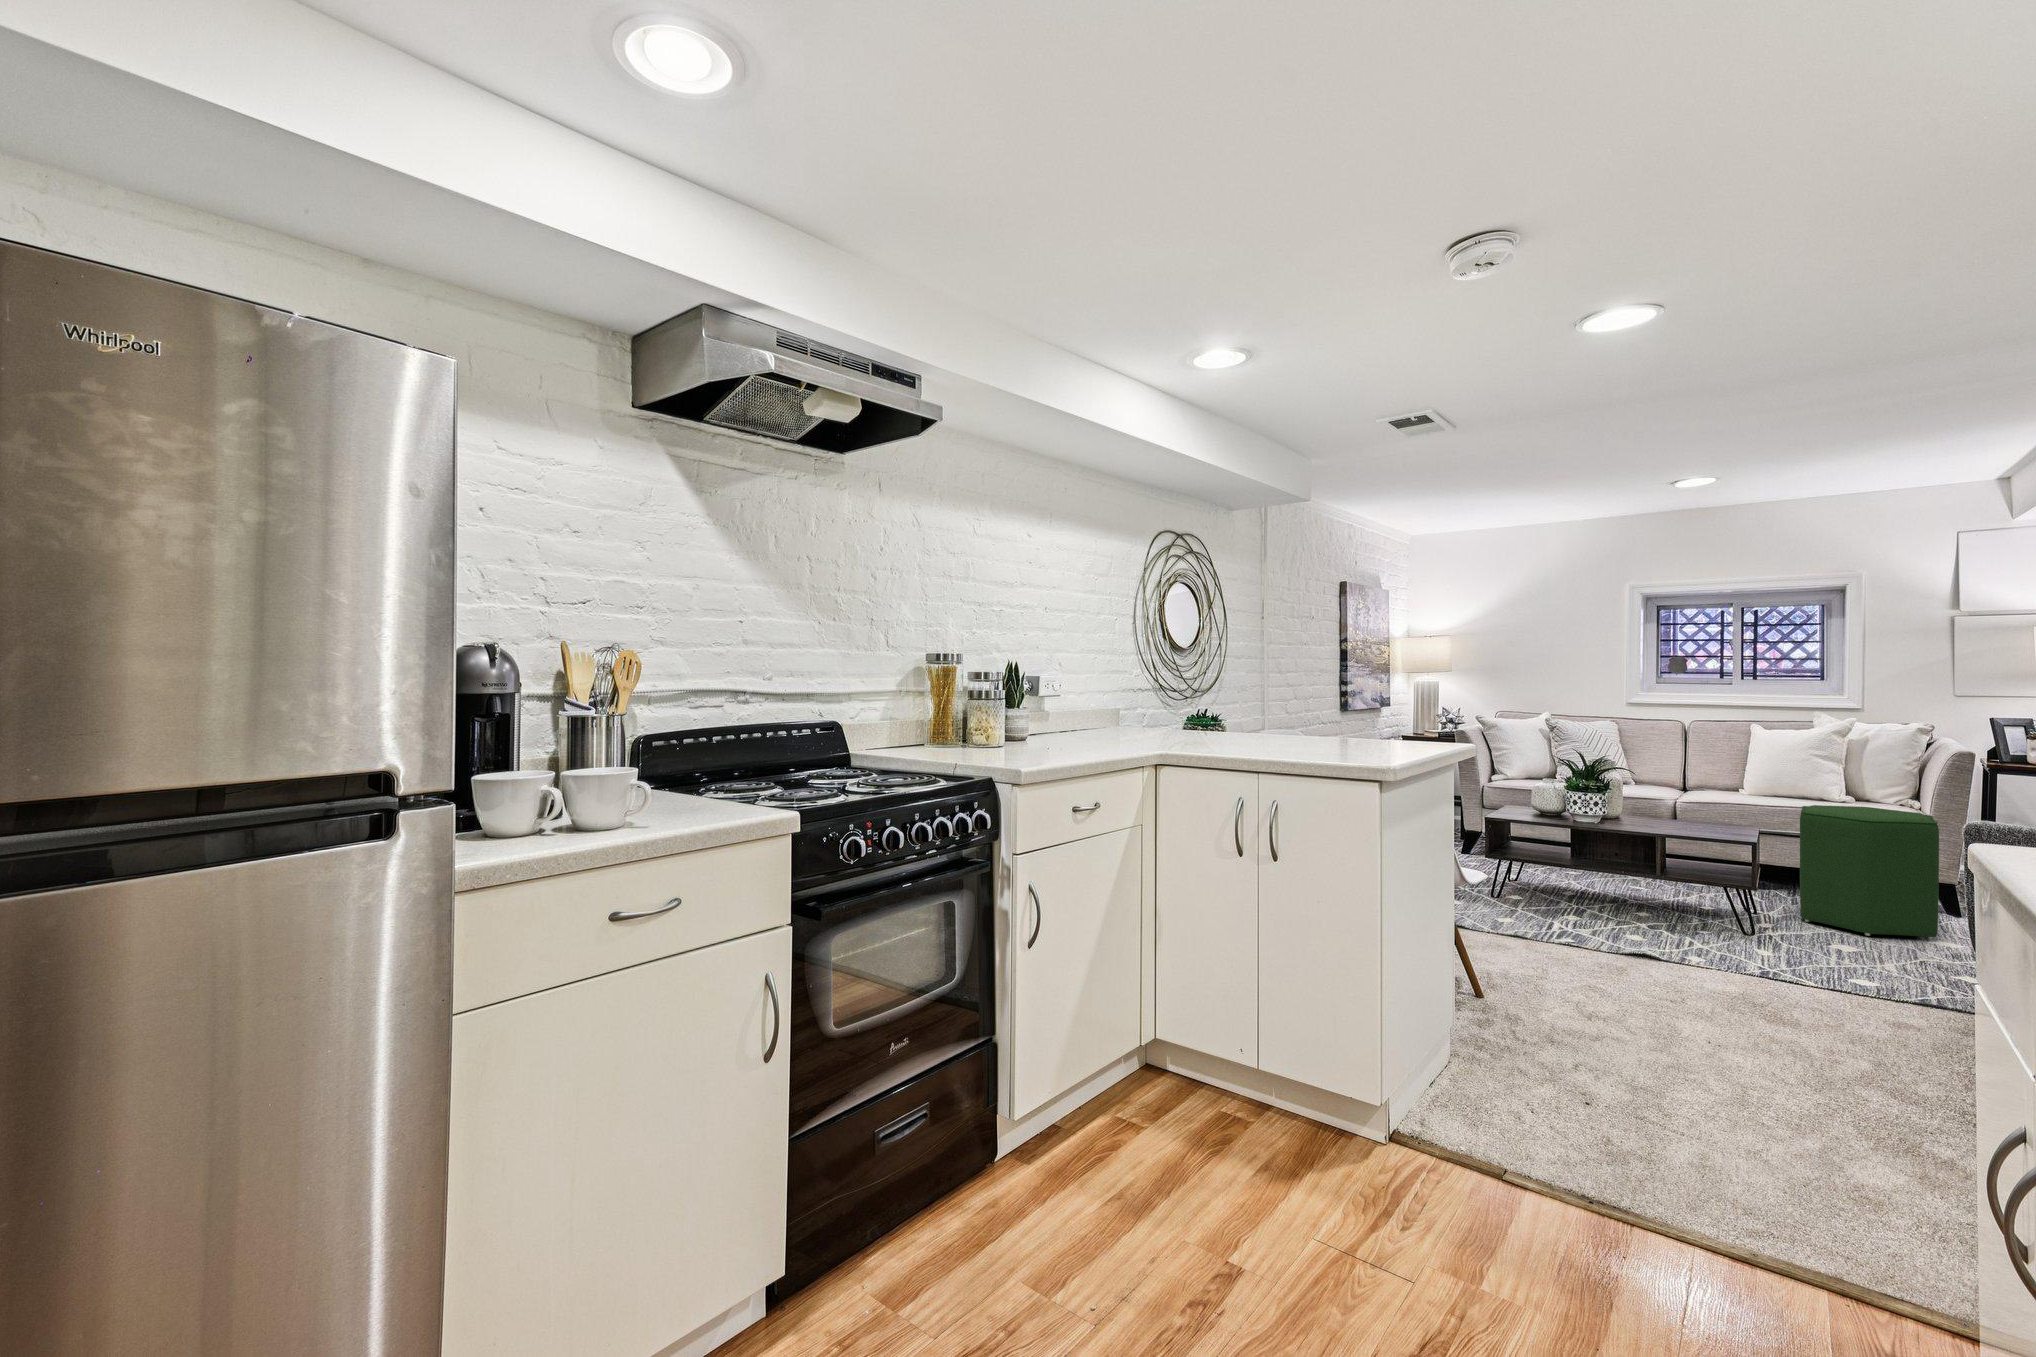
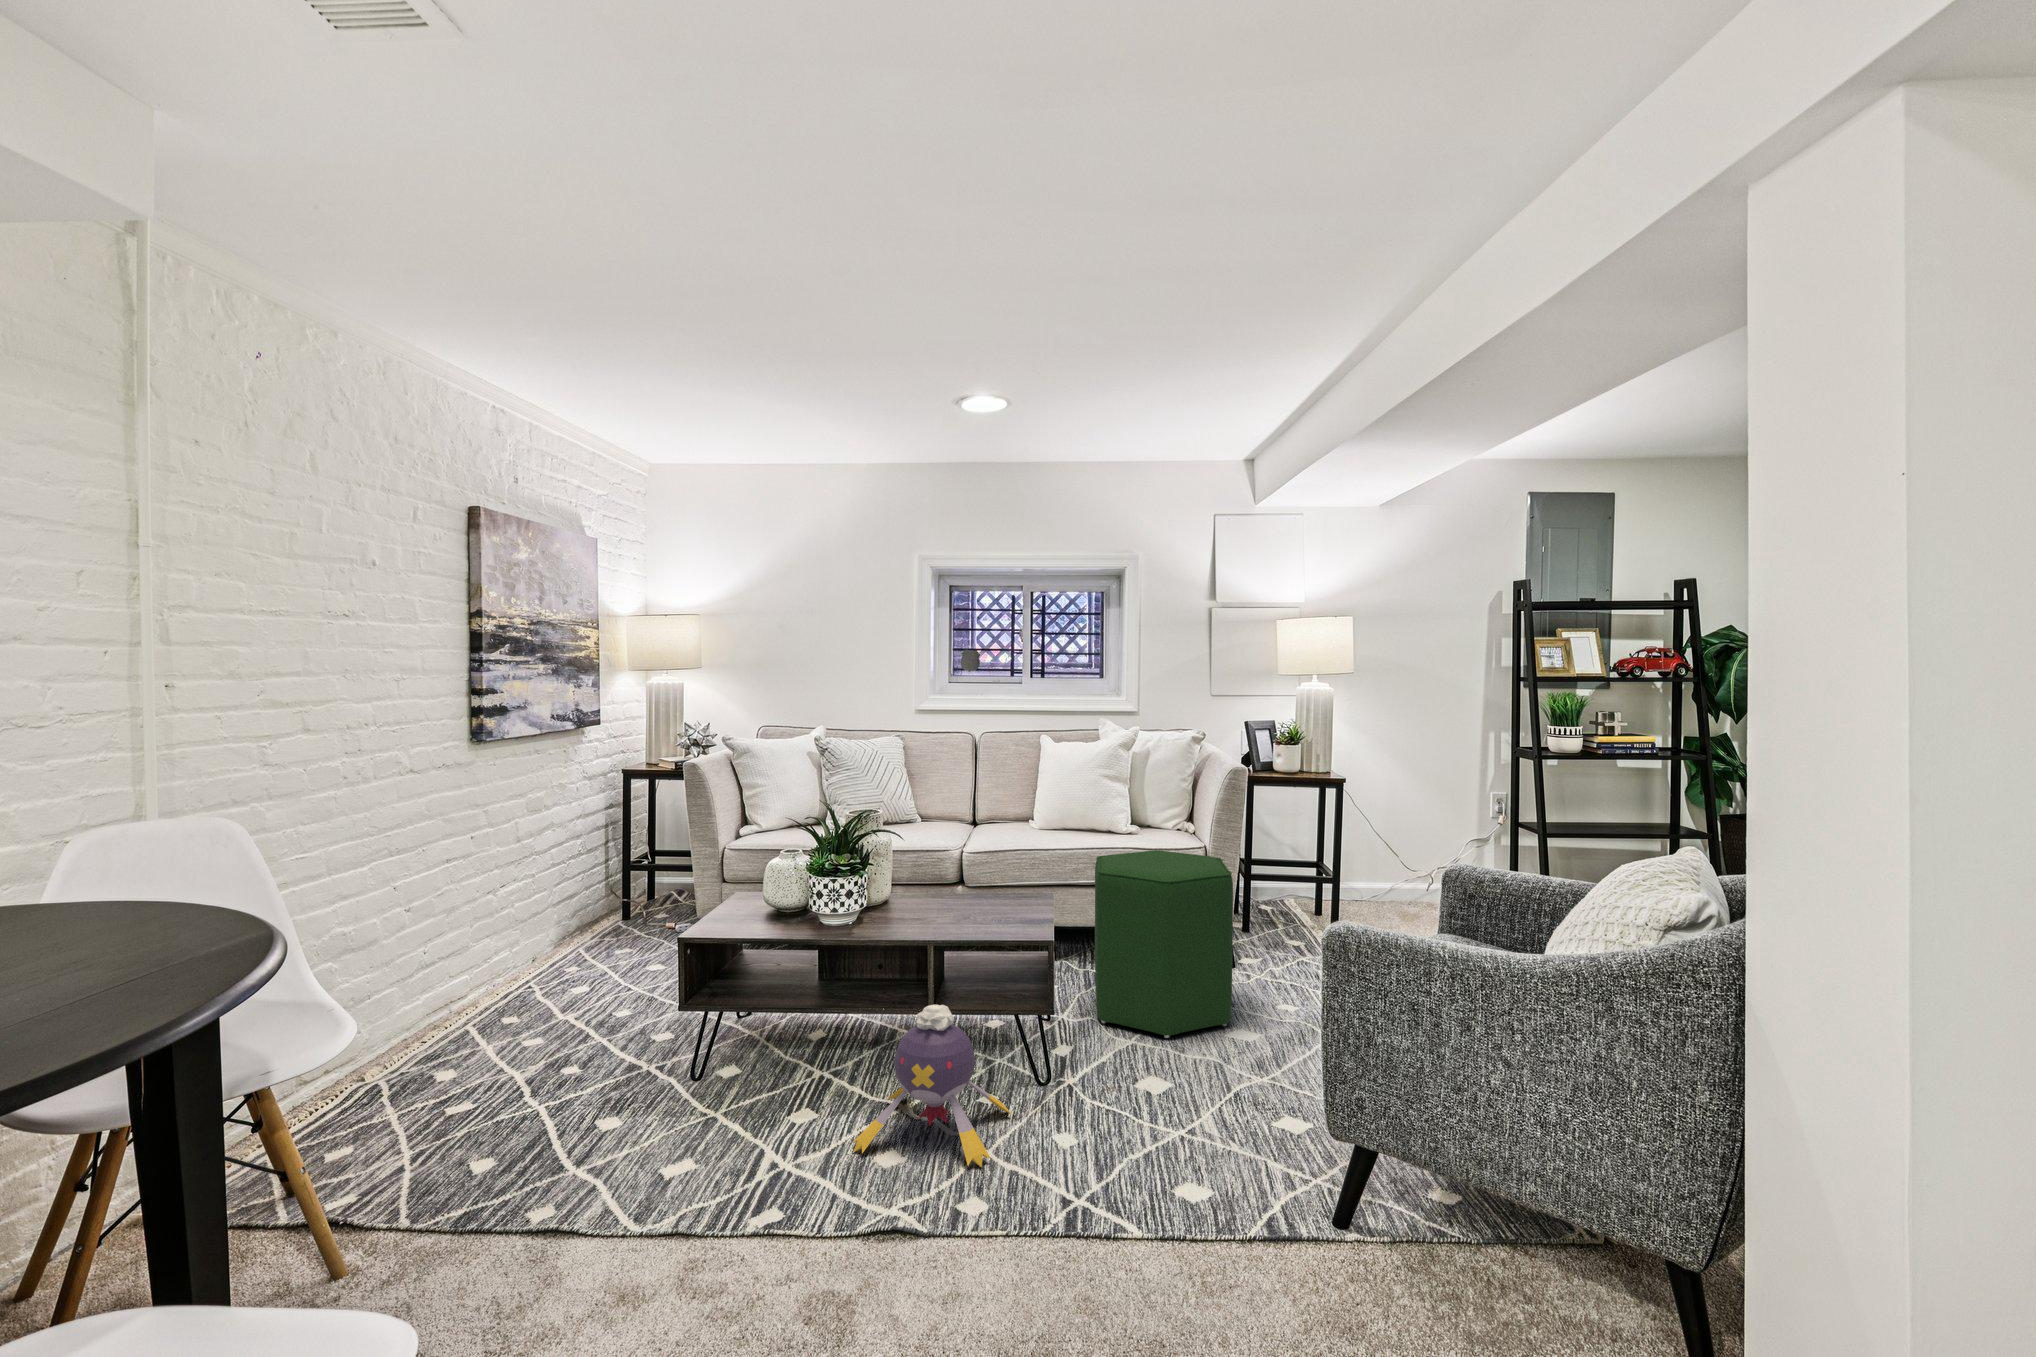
plush toy: none [1608,864,1724,956] -> present [853,1005,1011,1167]

